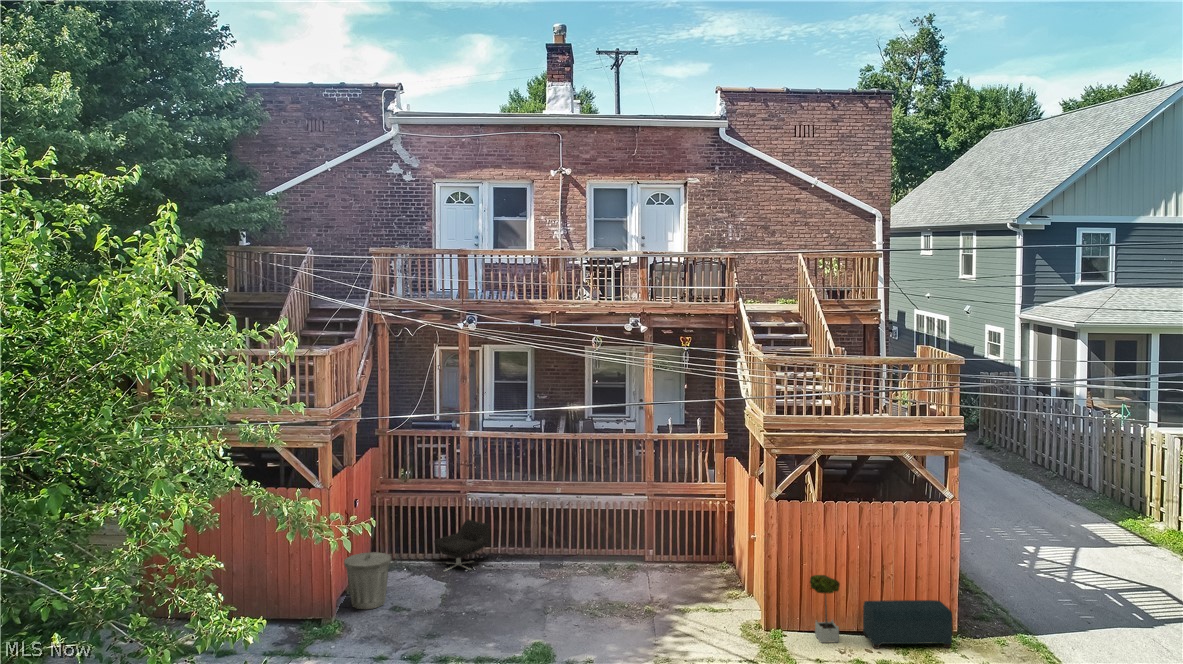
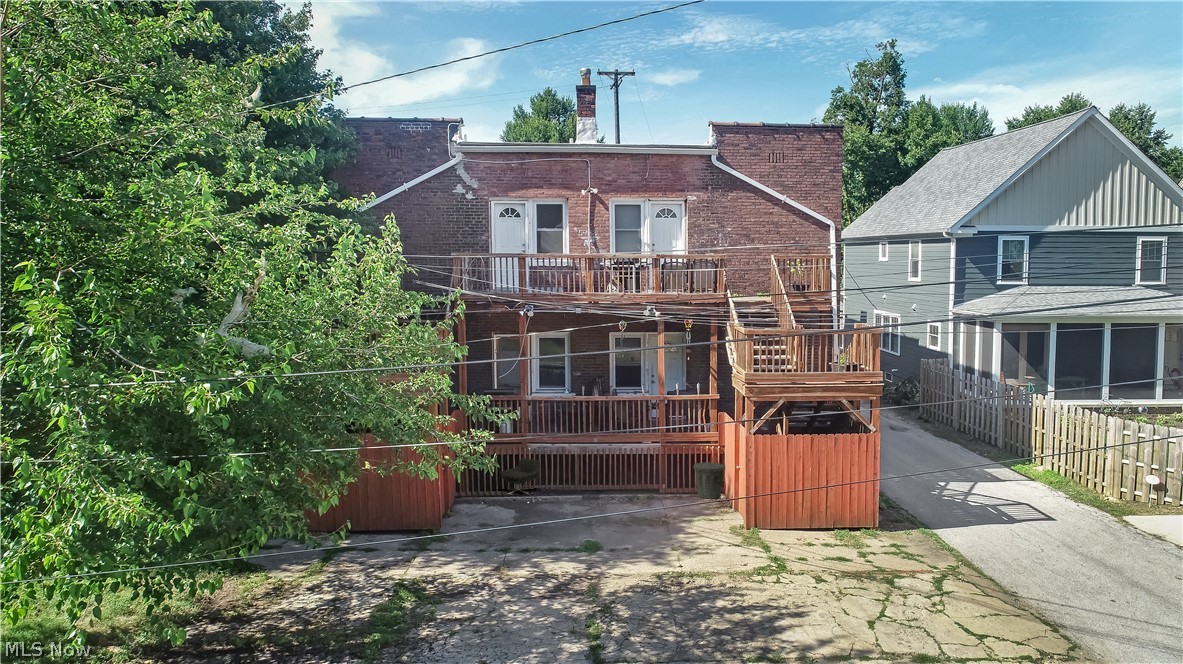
trash can: present [344,552,391,609] -> present [694,462,725,499]
potted tree: present [810,575,840,643] -> none [779,486,800,533]
bench: present [863,600,952,649] -> none [816,504,877,536]

